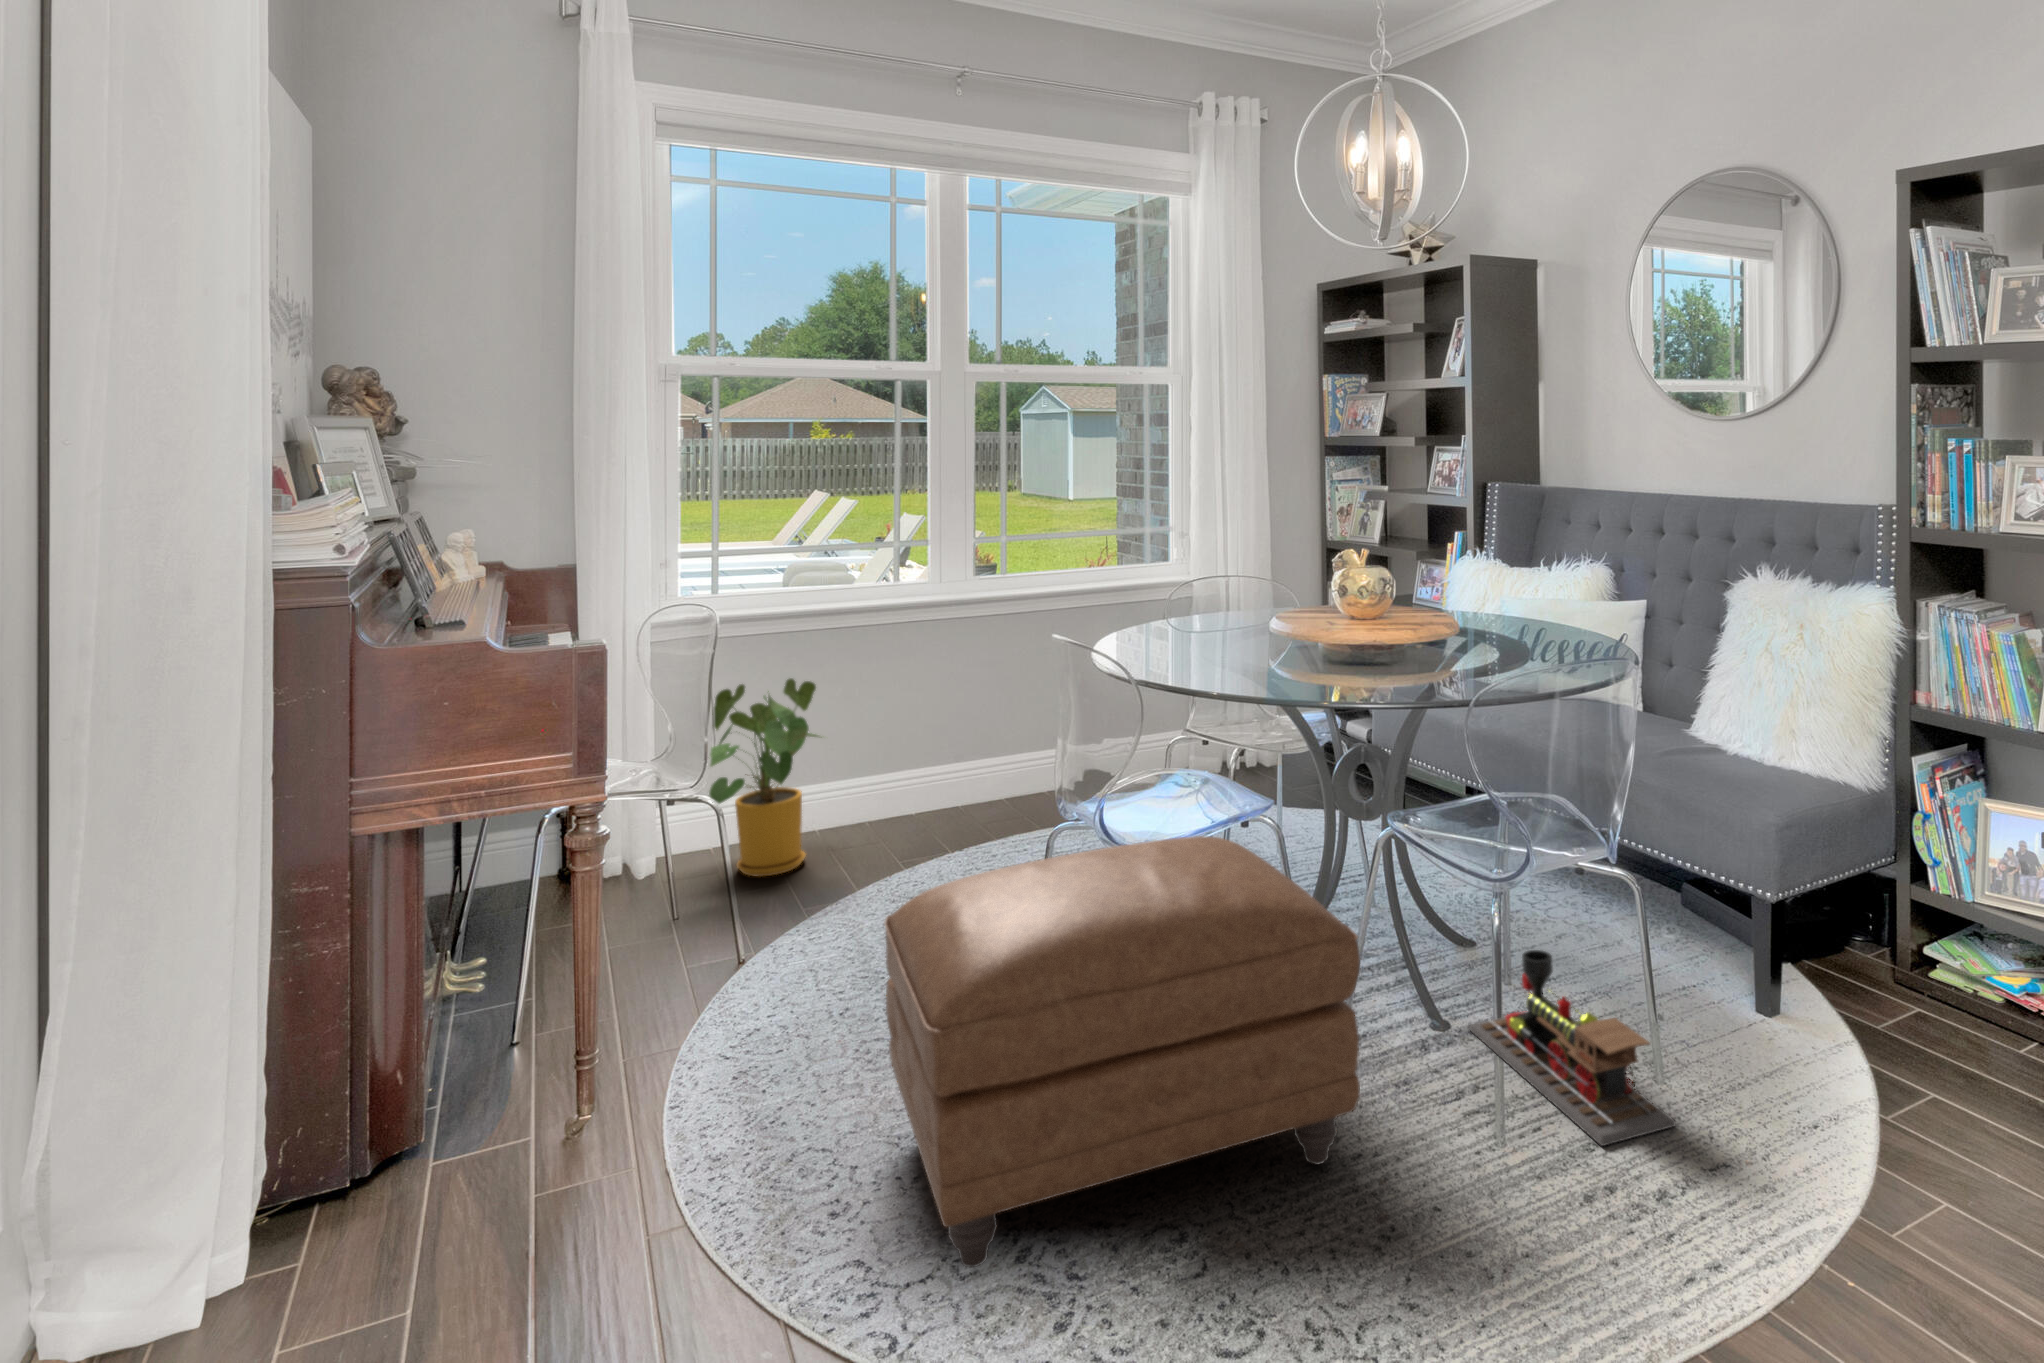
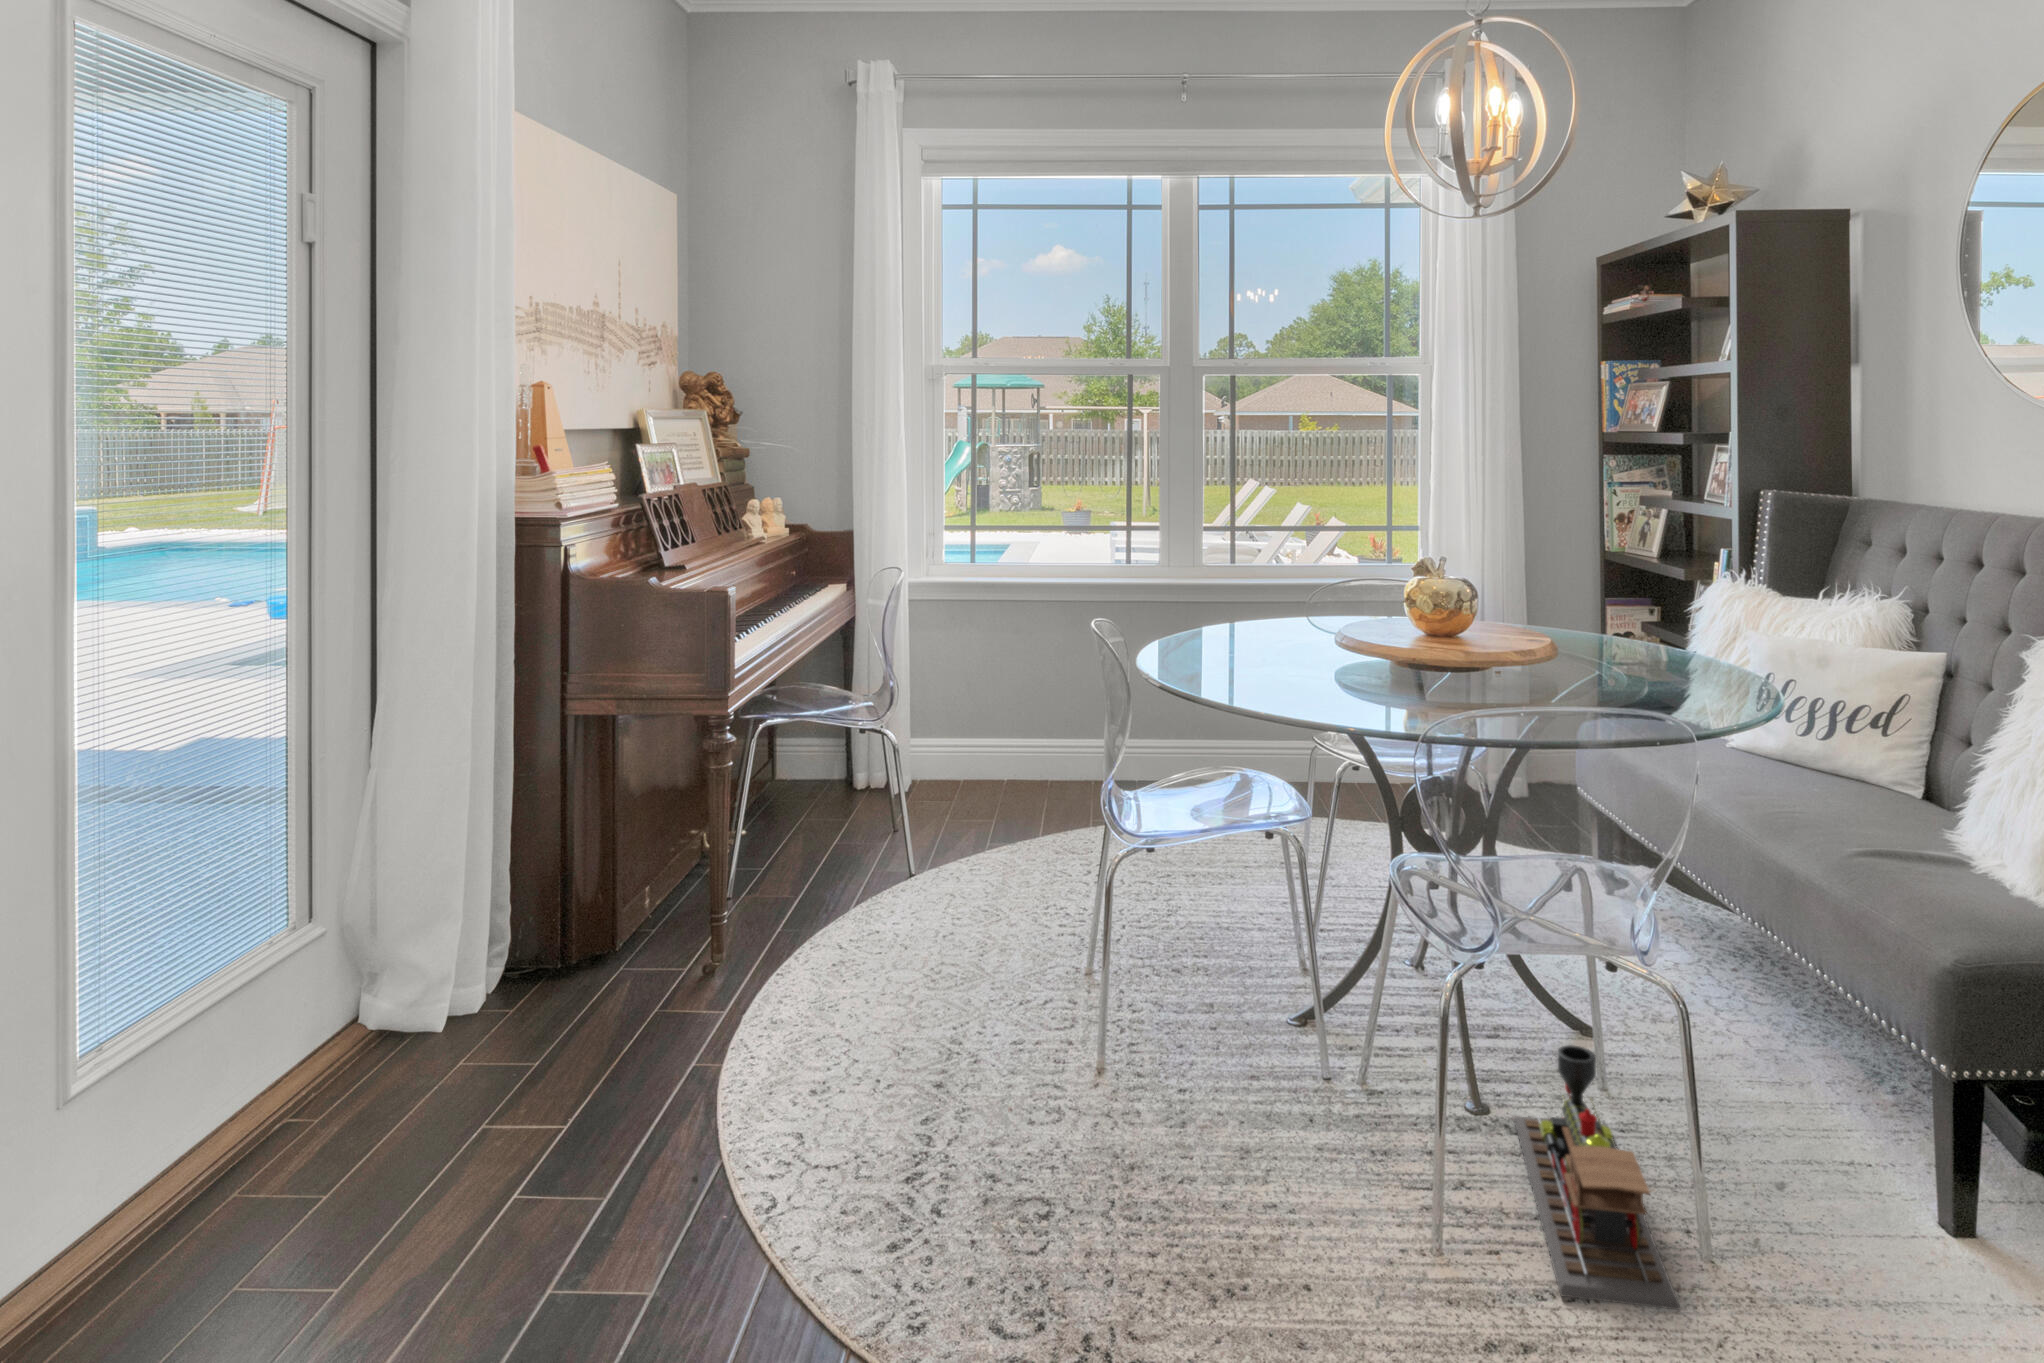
house plant: present [709,678,822,877] -> none [927,633,1056,808]
ottoman: present [885,836,1360,1267] -> none [824,819,1277,1199]

